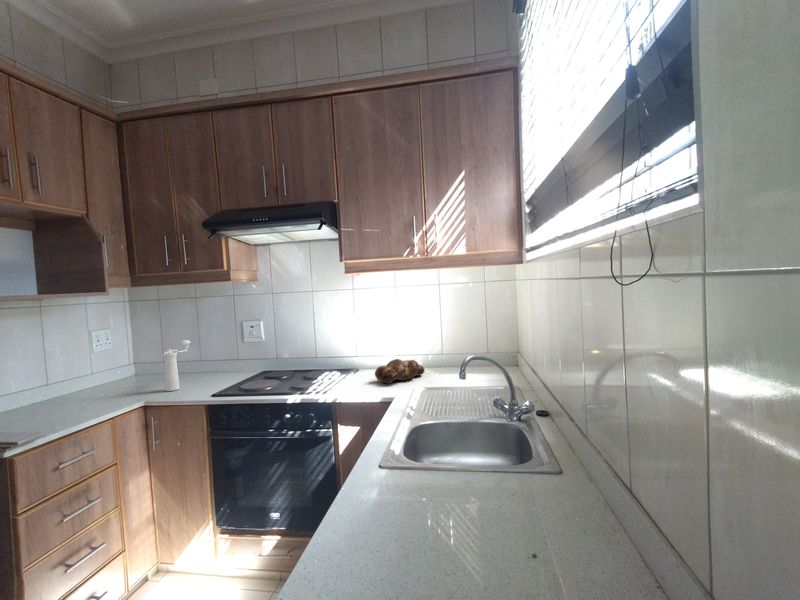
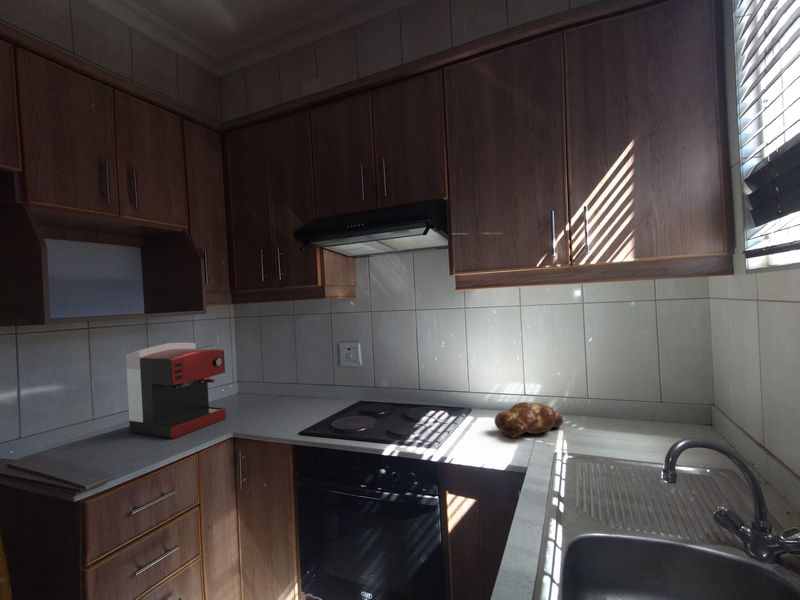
coffee maker: none [23,323,132,410] -> present [126,342,226,438]
pepper mill: present [163,340,191,391] -> none [255,363,285,420]

